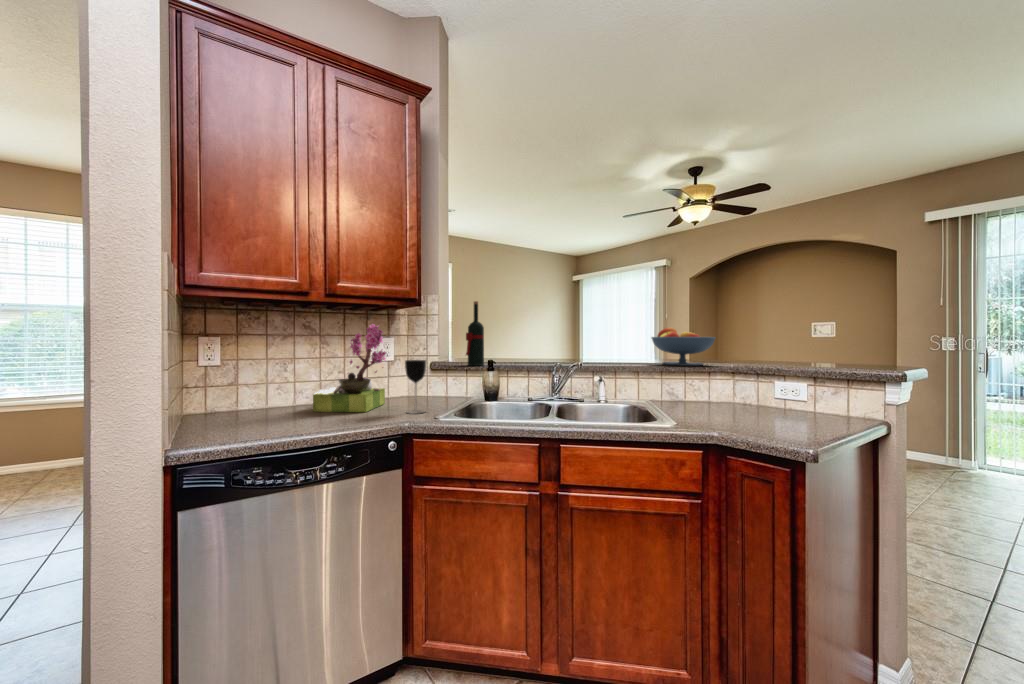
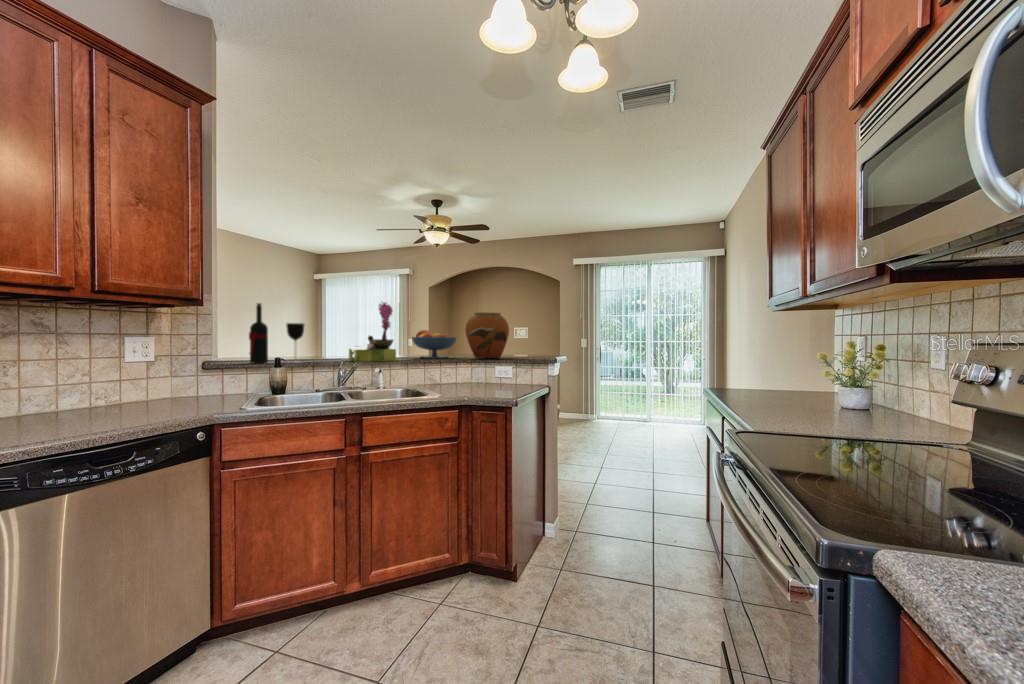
vase: none [727,300,803,369] -> present [465,313,509,359]
flower arrangement: present [313,324,386,412] -> present [349,302,396,362]
wine glass: present [405,360,426,414] -> present [287,323,304,363]

